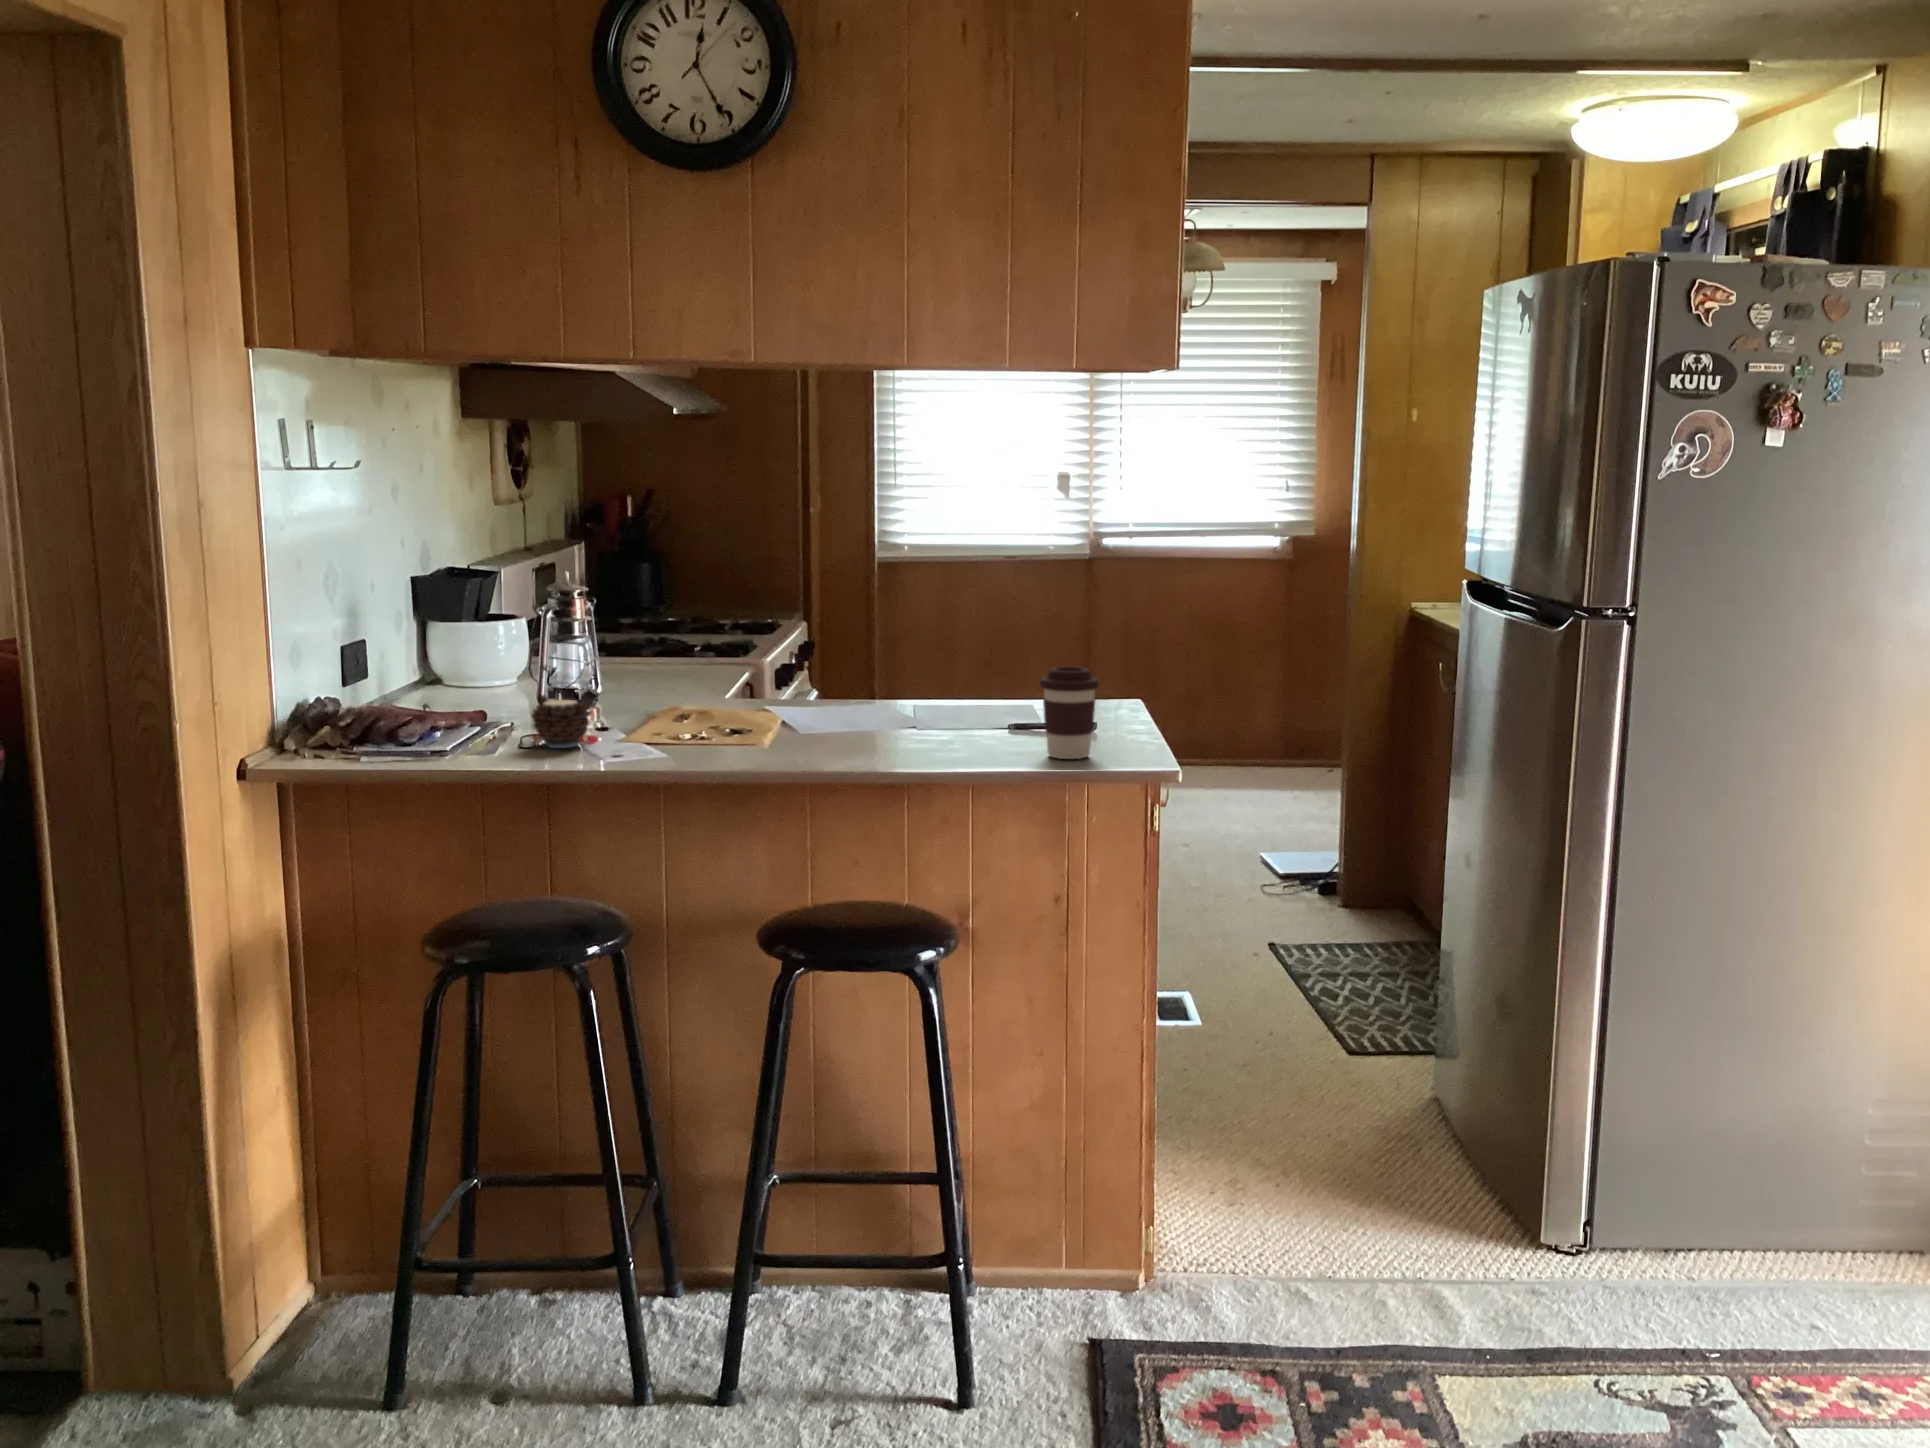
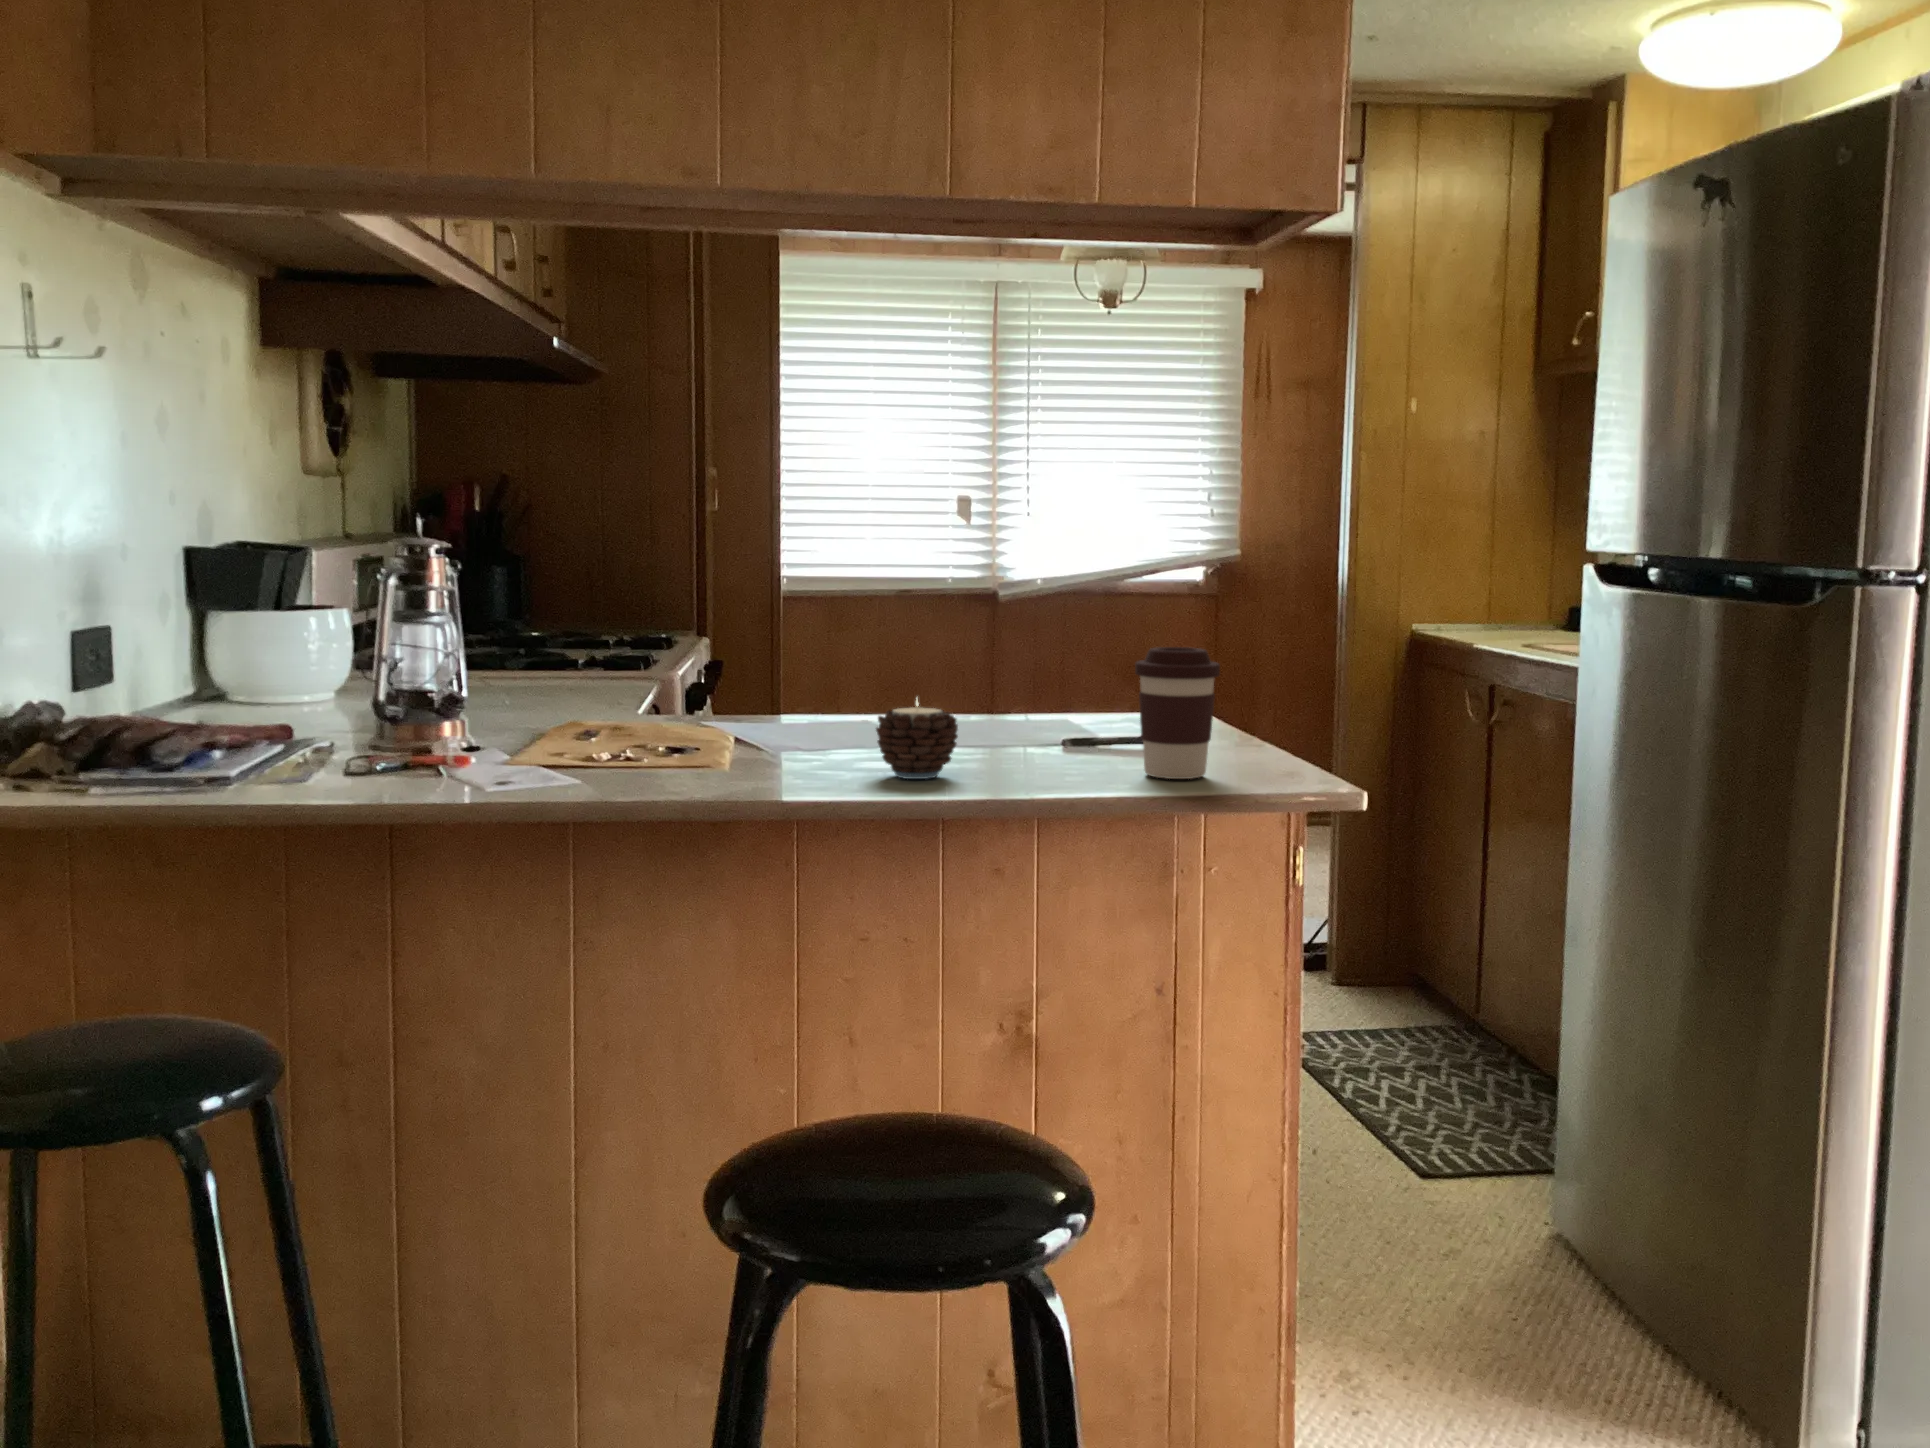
candle: present [531,694,591,748] -> present [876,700,958,779]

